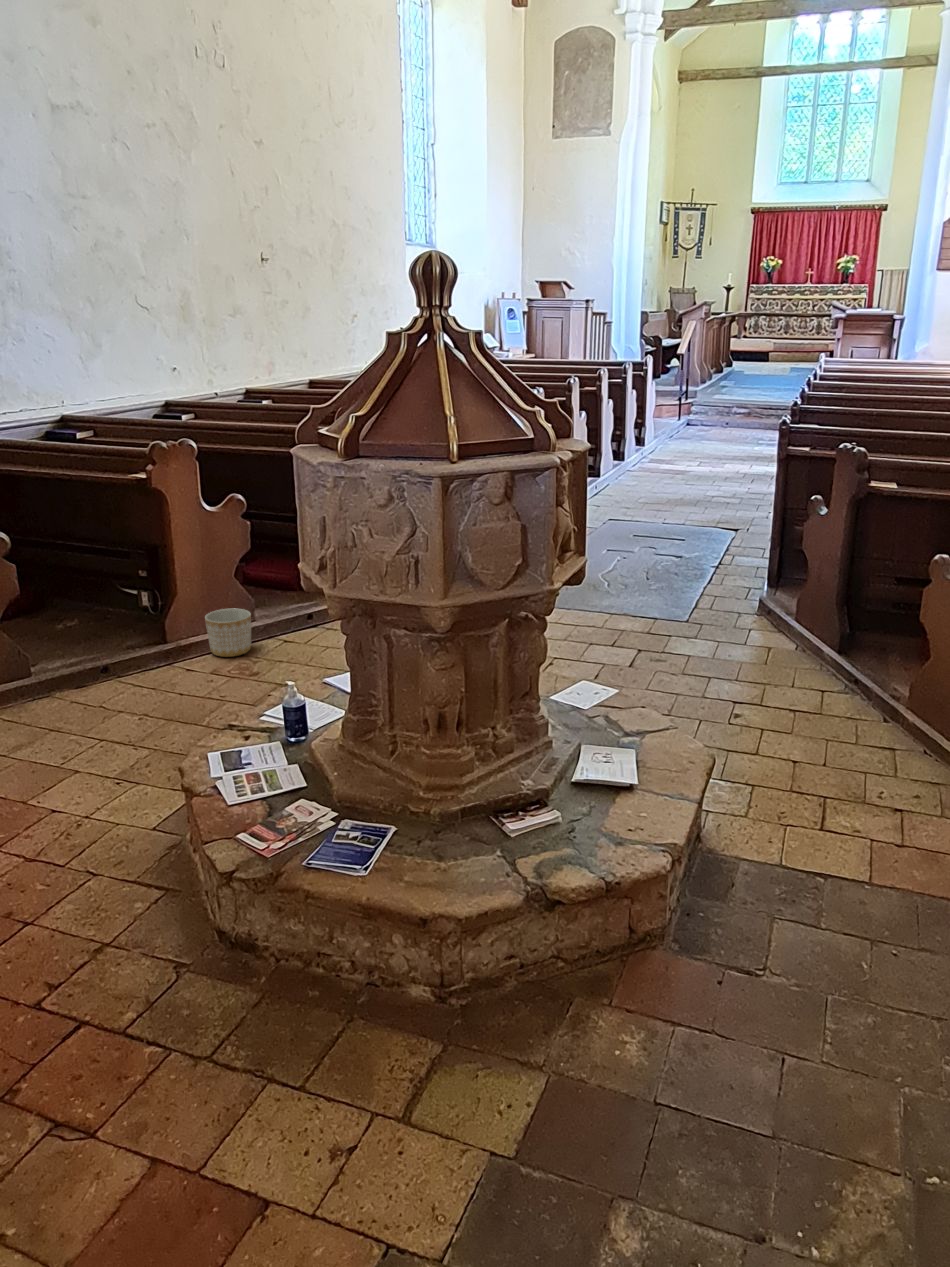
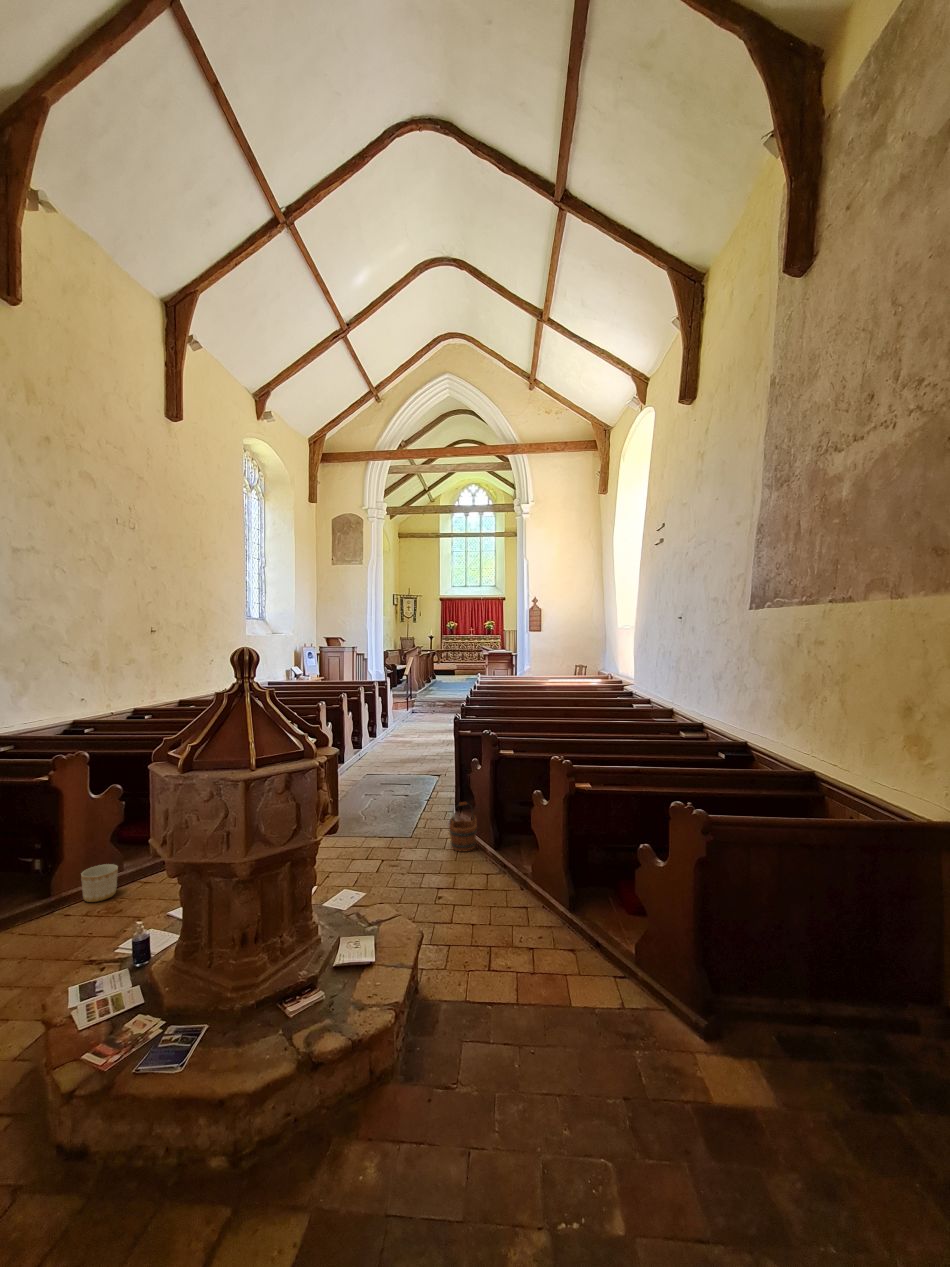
wooden bucket: none [758,569,811,653] -> present [449,802,477,852]

